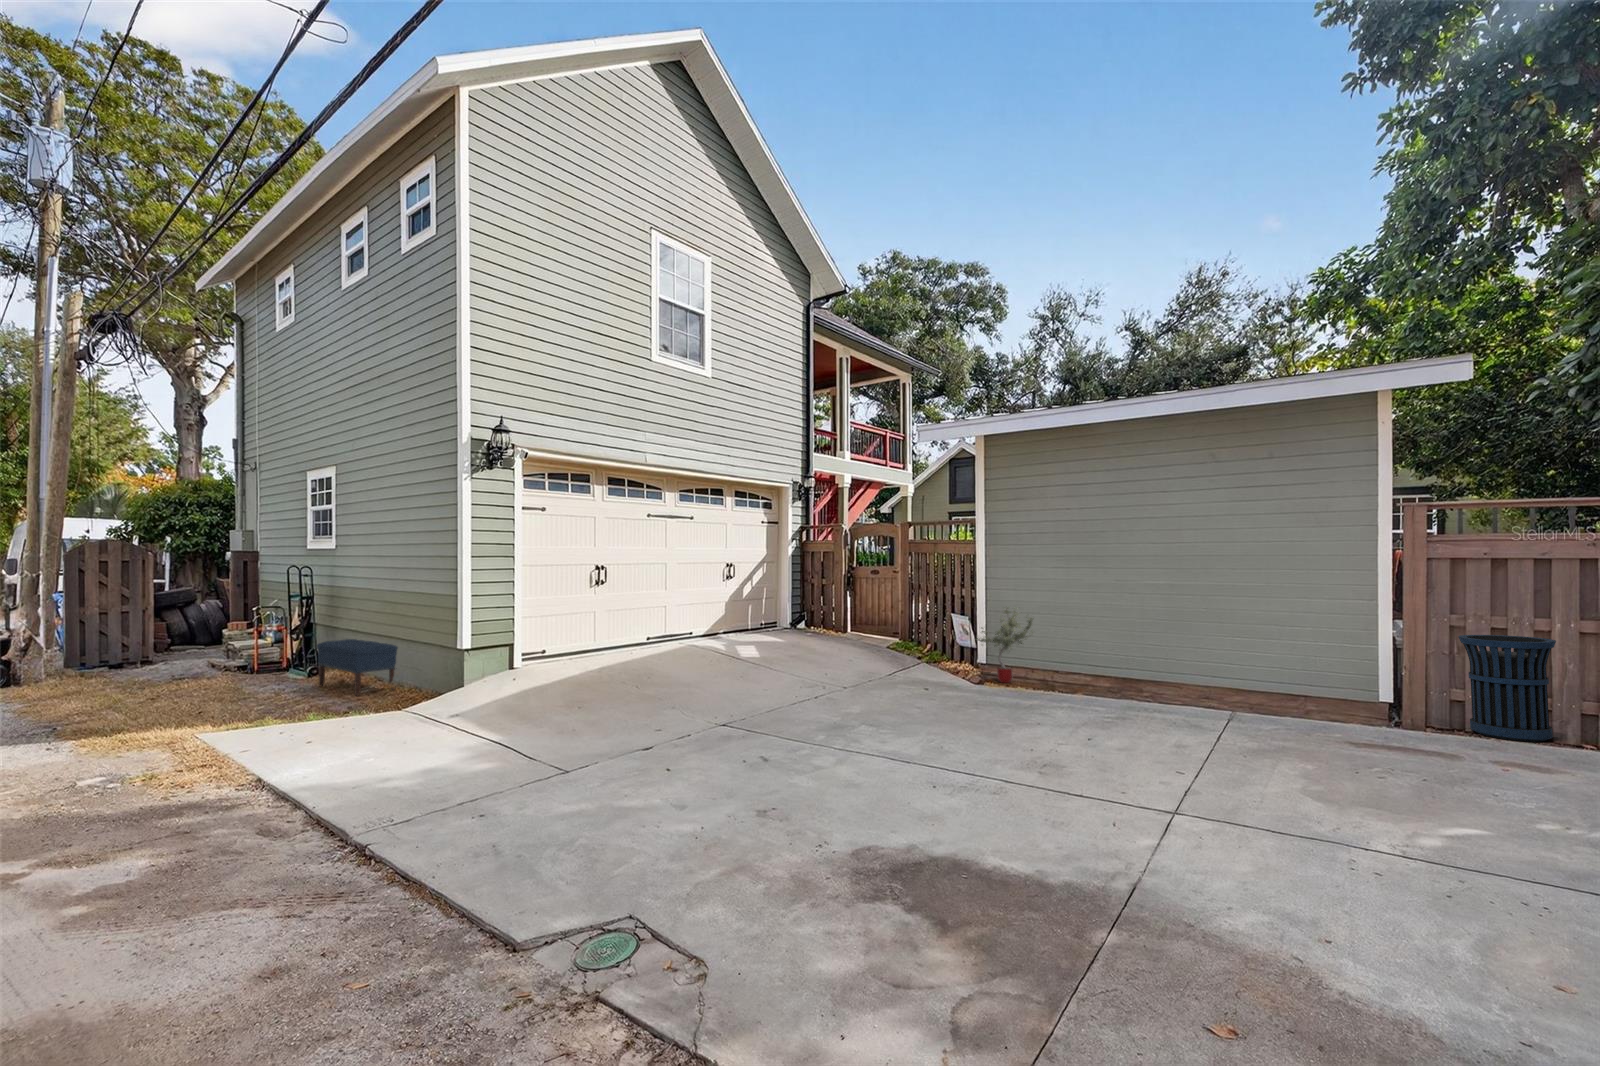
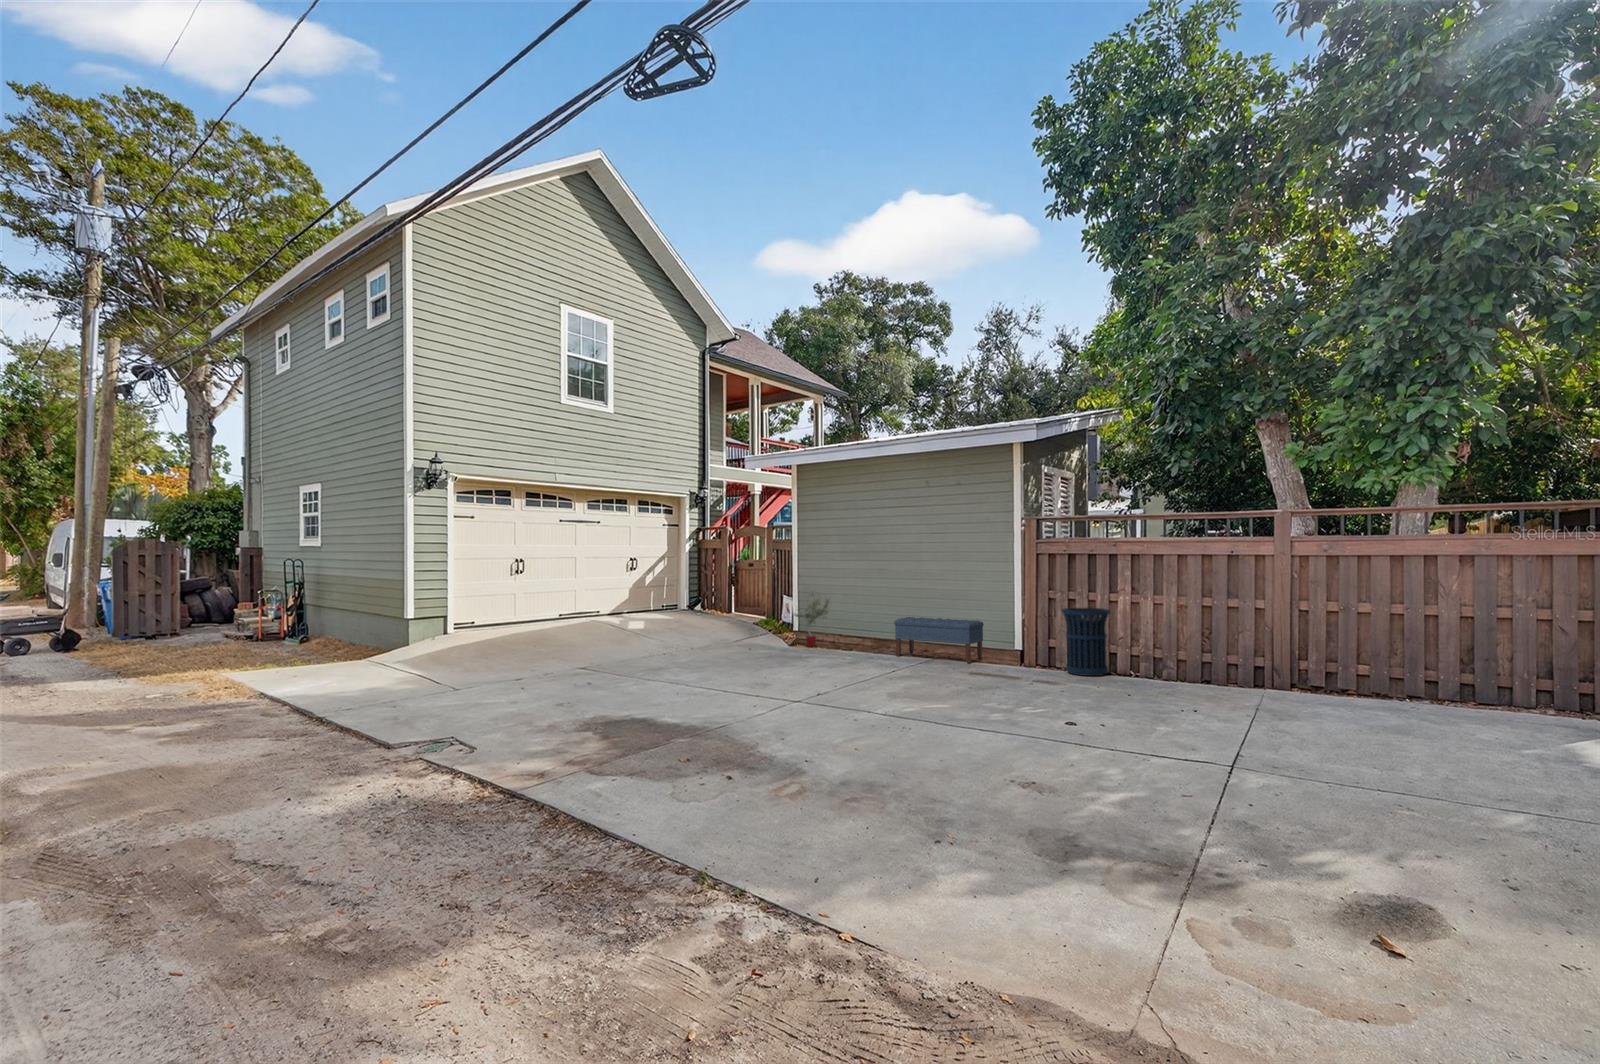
bench: present [317,639,398,696] -> present [894,617,984,663]

